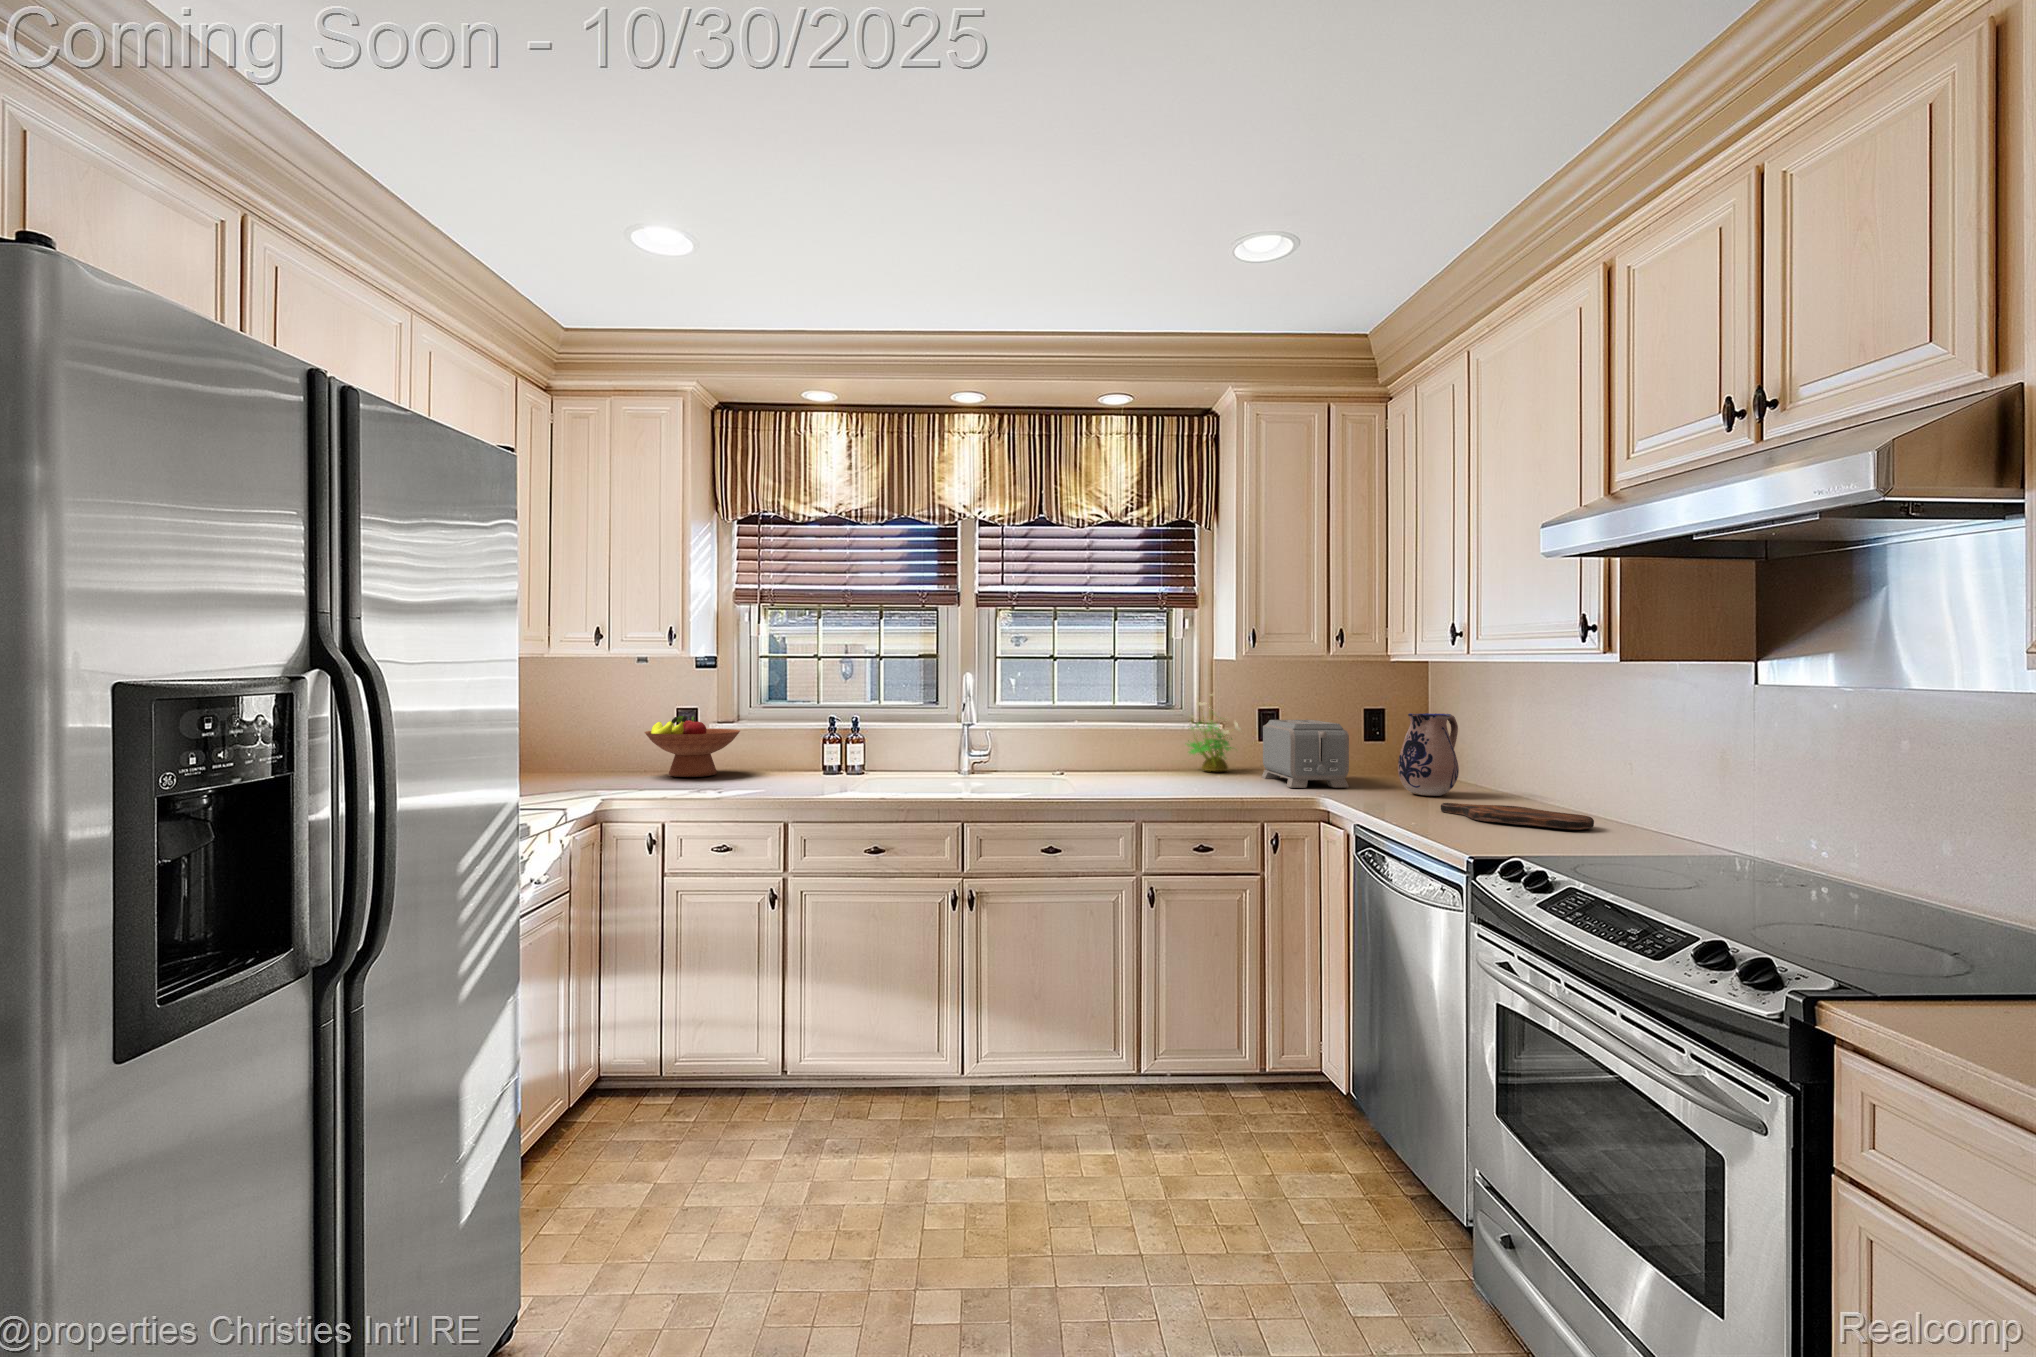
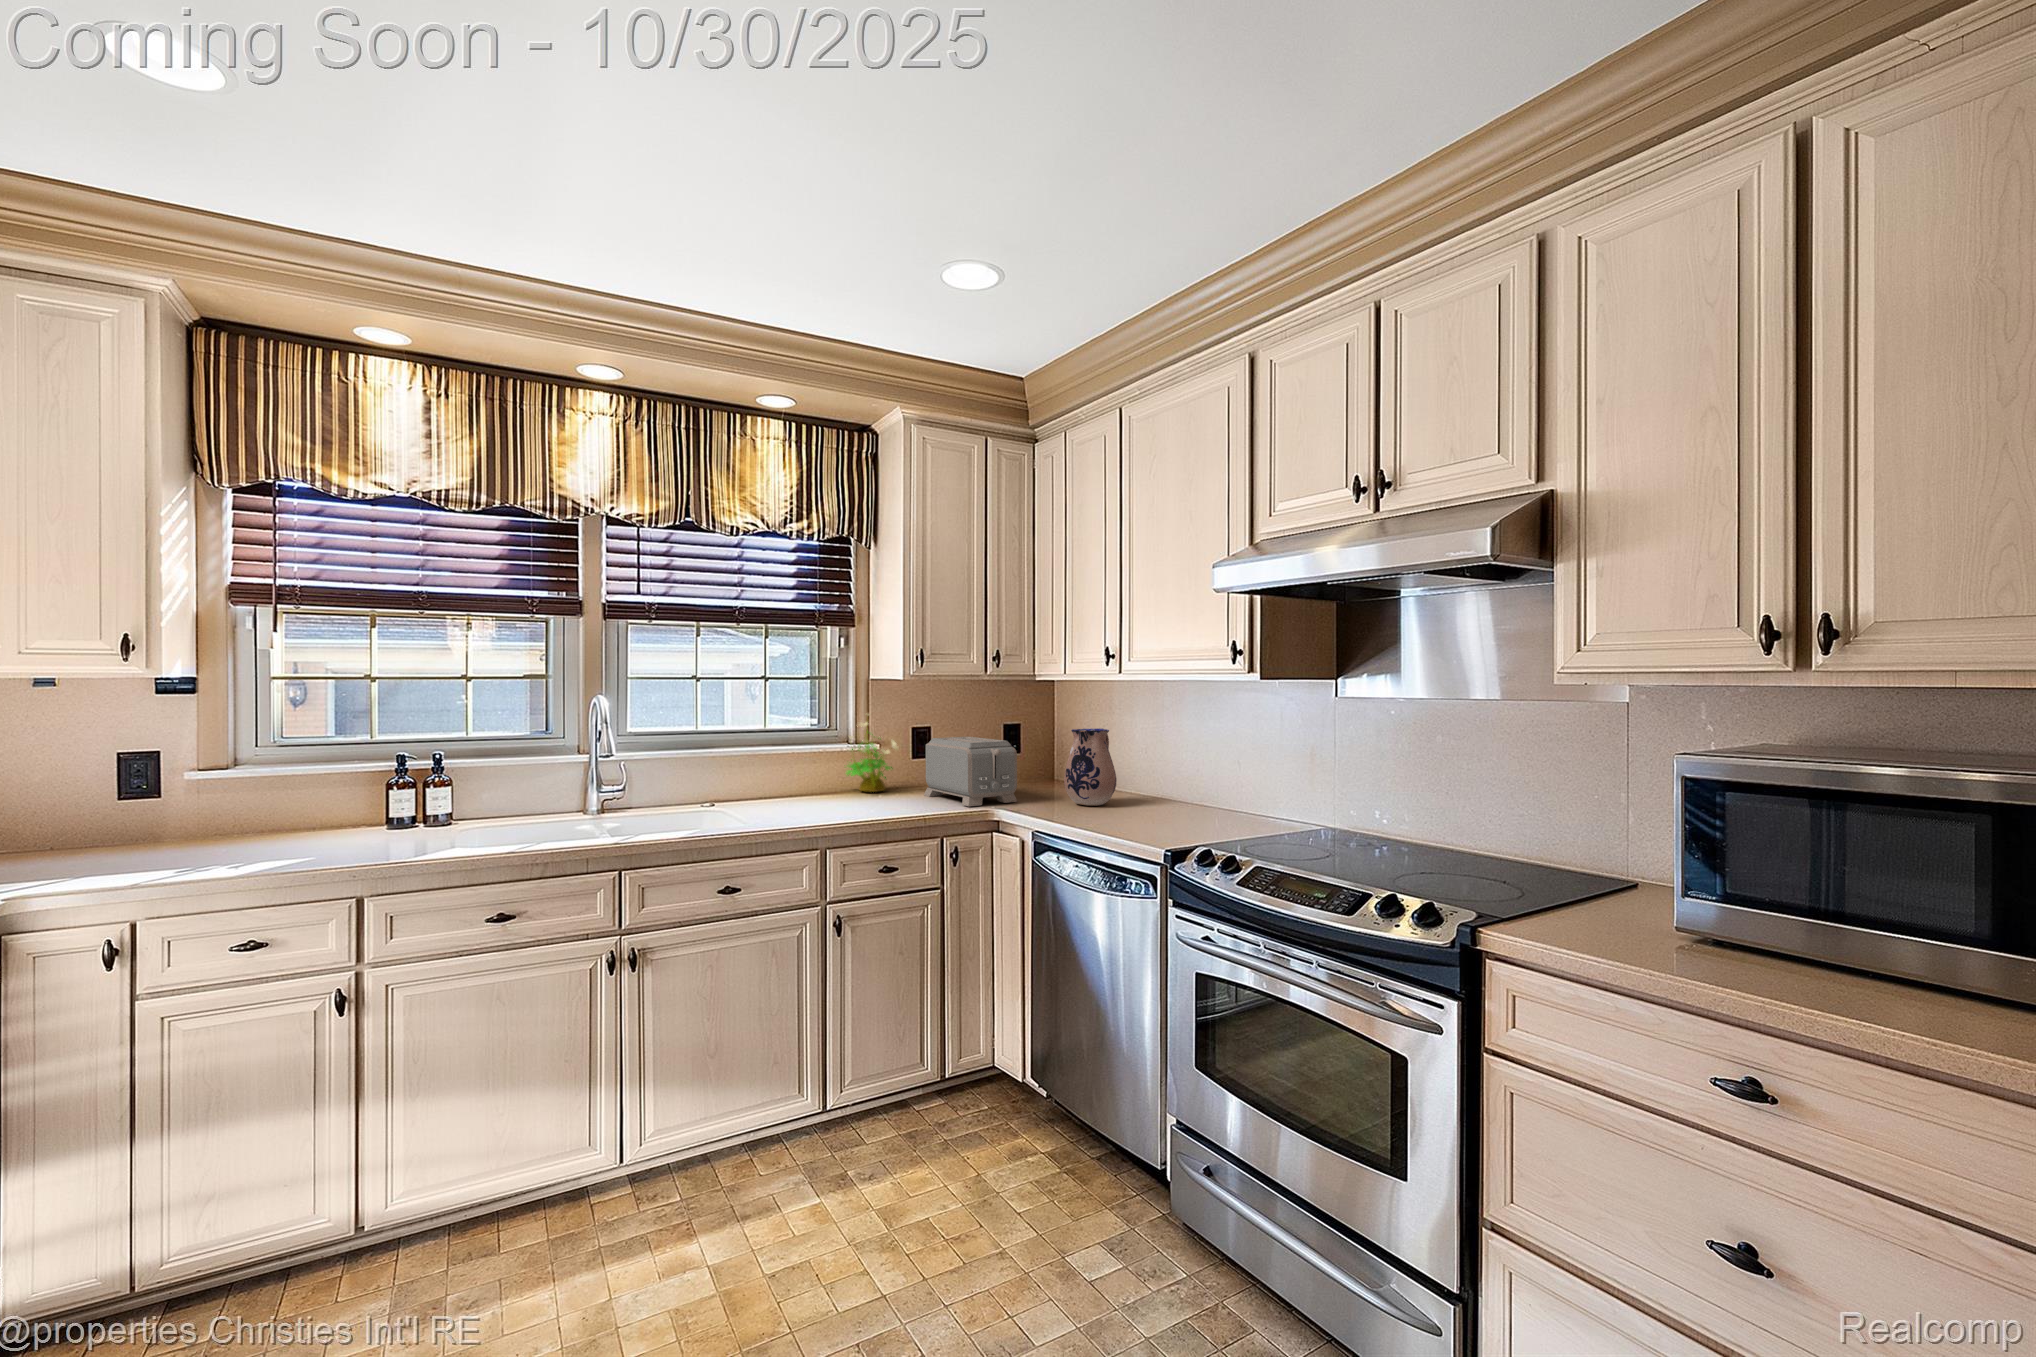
fruit bowl: present [645,716,740,777] -> none [50,768,245,861]
cutting board: present [1441,803,1594,830] -> none [1129,814,1270,835]

